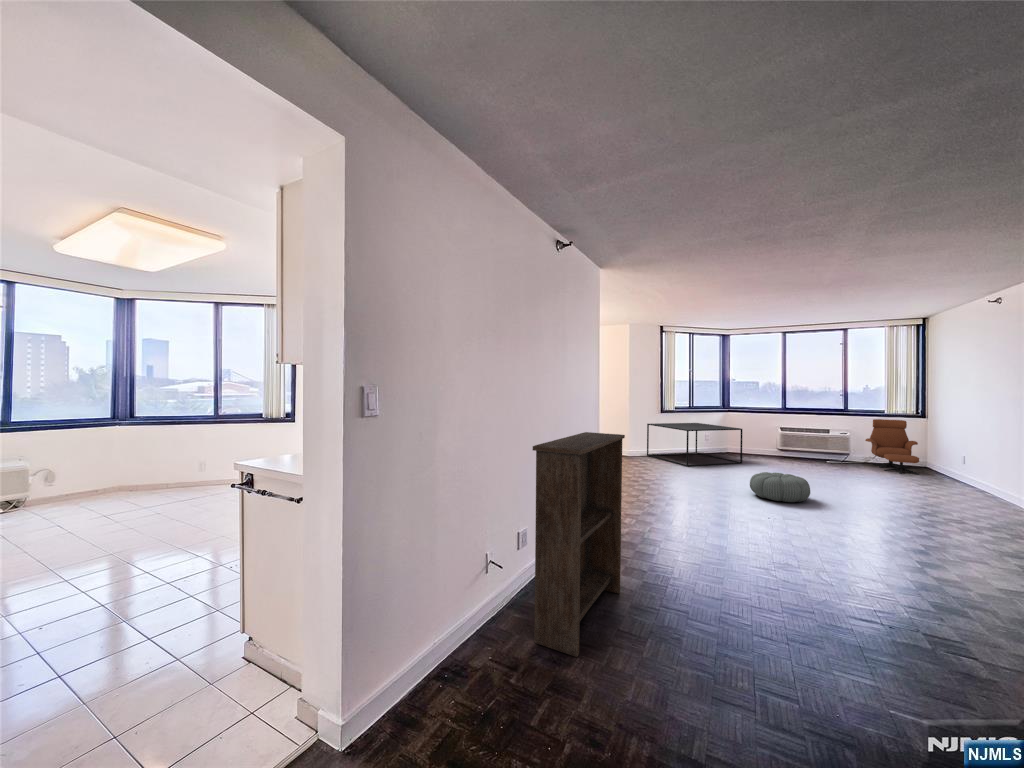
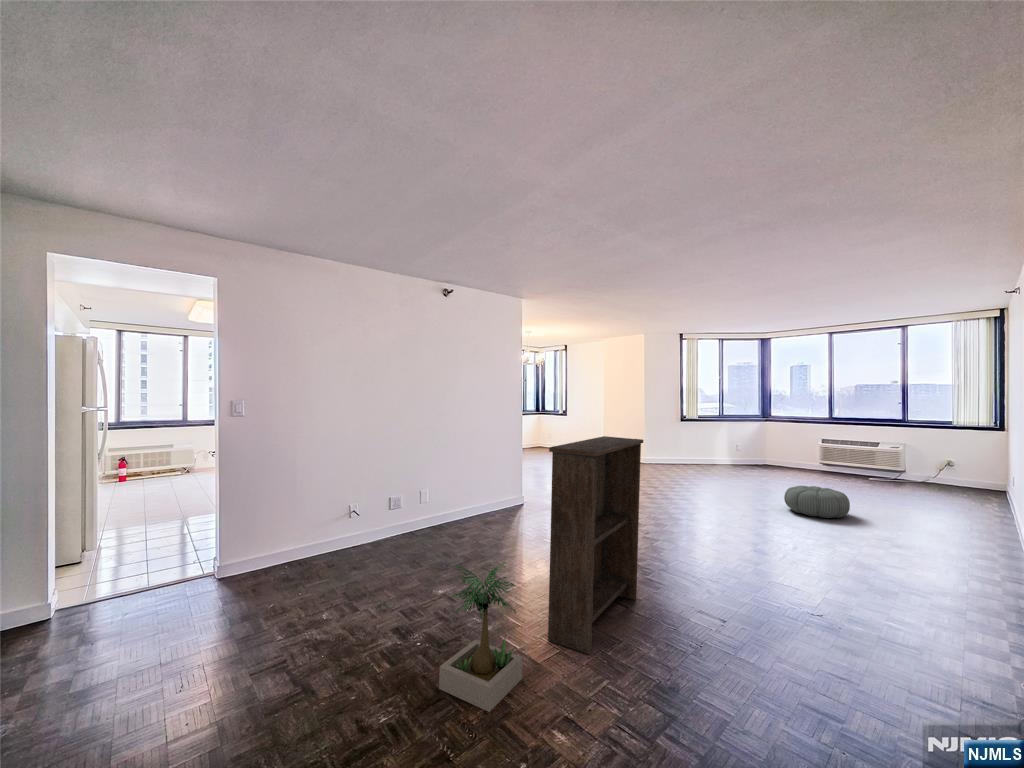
lounge chair: present [865,419,919,475] -> none [919,432,979,493]
coffee table: present [647,423,742,467] -> none [676,432,781,479]
potted plant: none [421,565,513,732] -> present [439,562,523,712]

